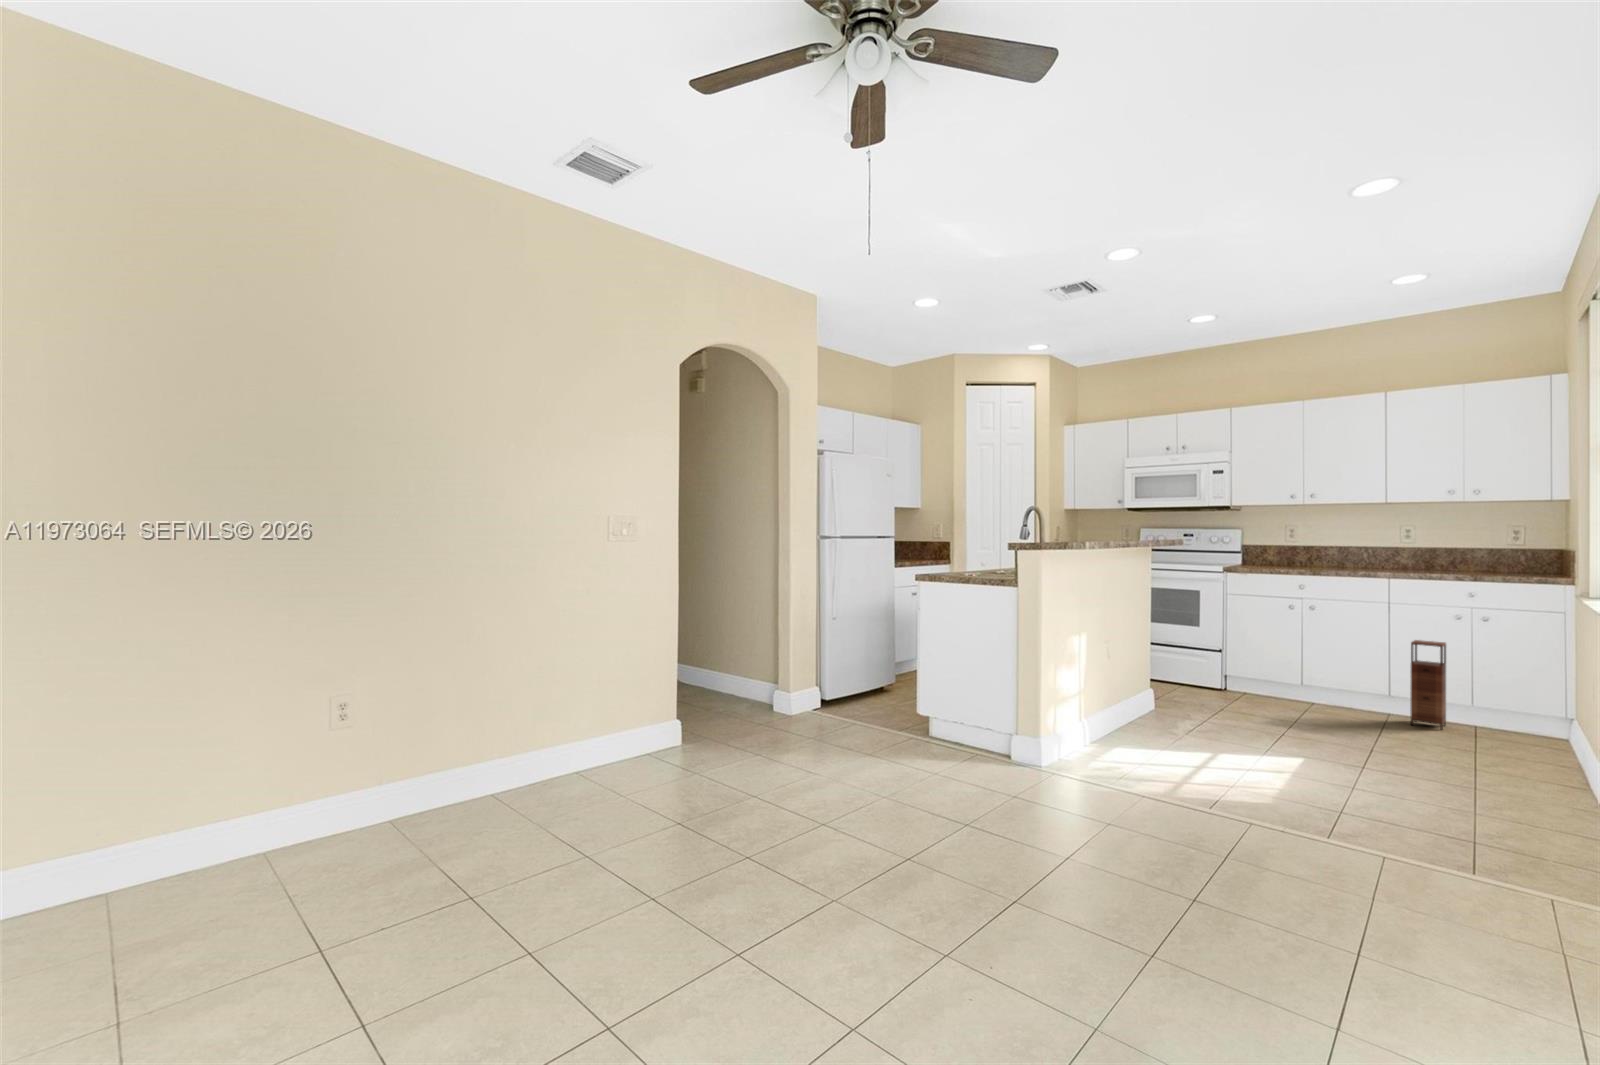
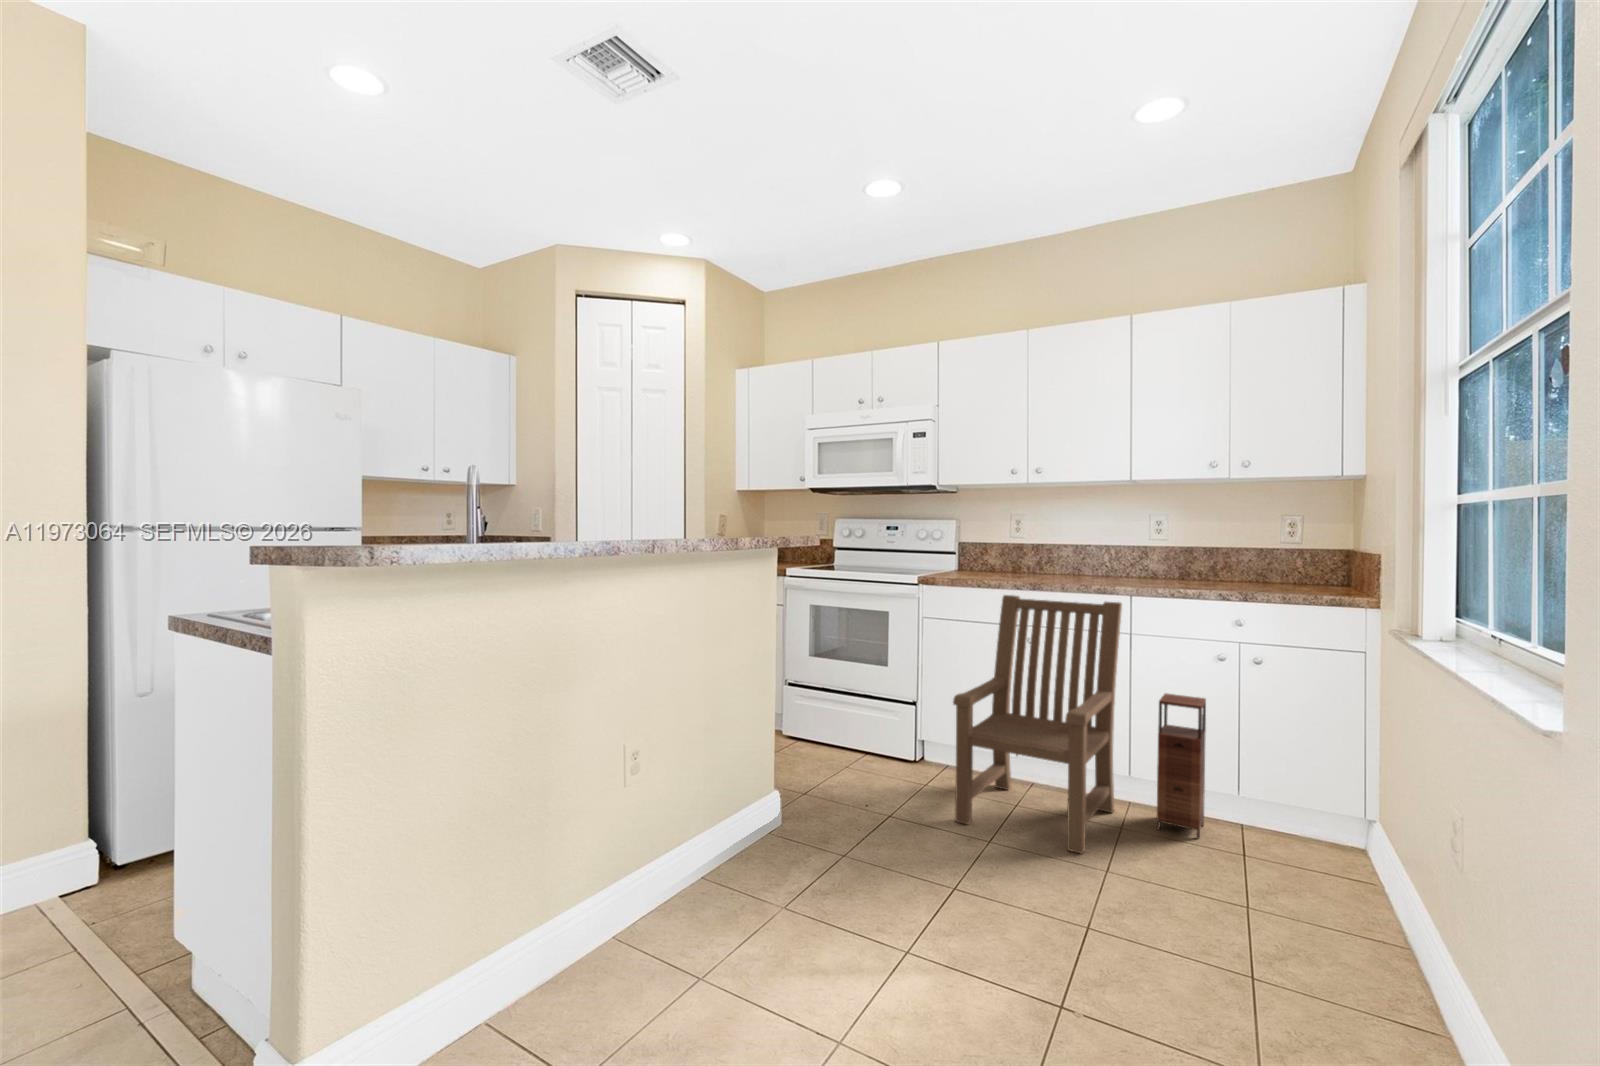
armchair: none [1263,578,1382,730] -> present [953,595,1122,854]

